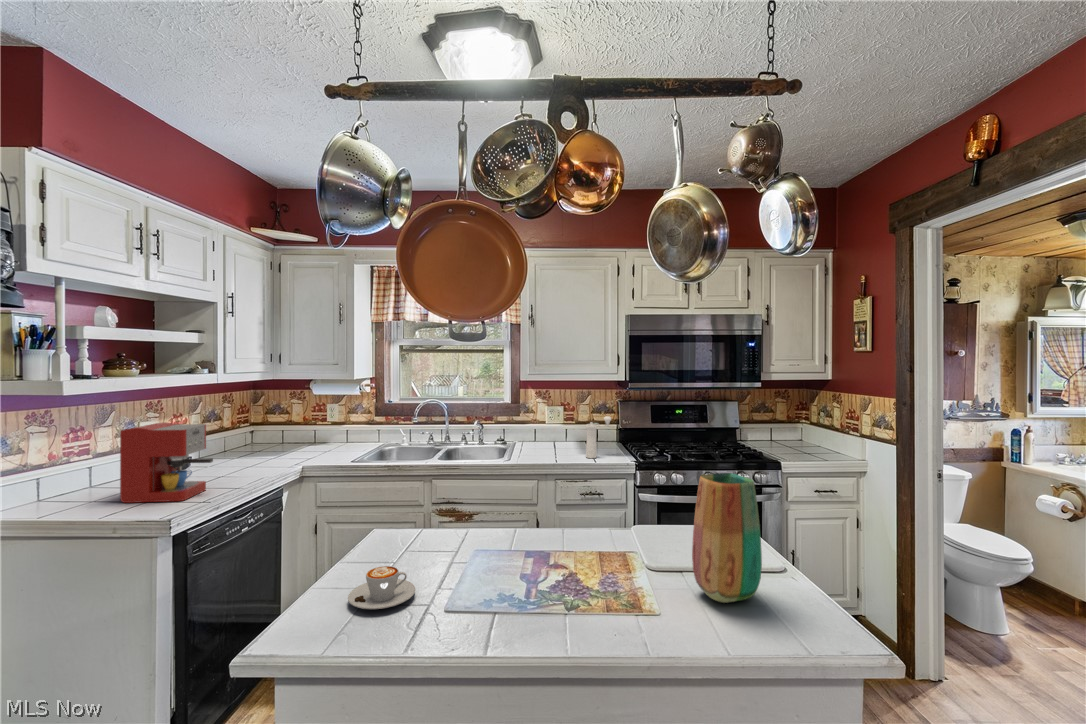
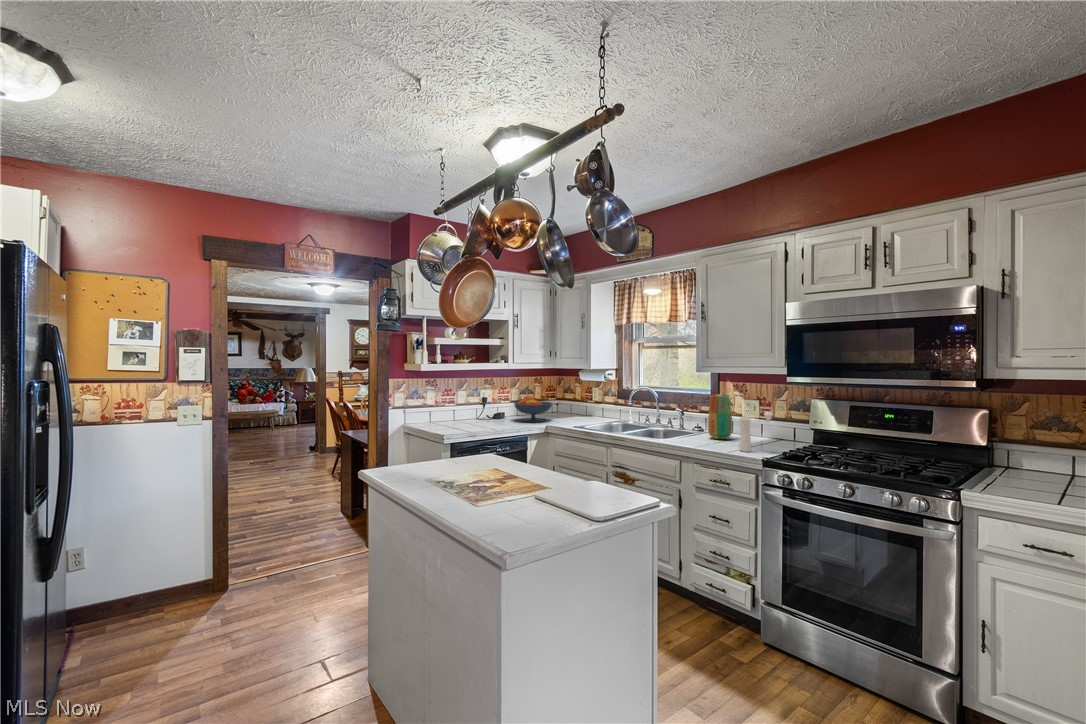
coffee maker: present [120,422,213,503] -> none [445,389,481,430]
fruit bowl: none [227,424,298,467] -> present [514,396,552,422]
vase: present [692,473,762,603] -> present [708,394,732,439]
coffee cup: present [348,566,415,609] -> none [403,462,437,480]

